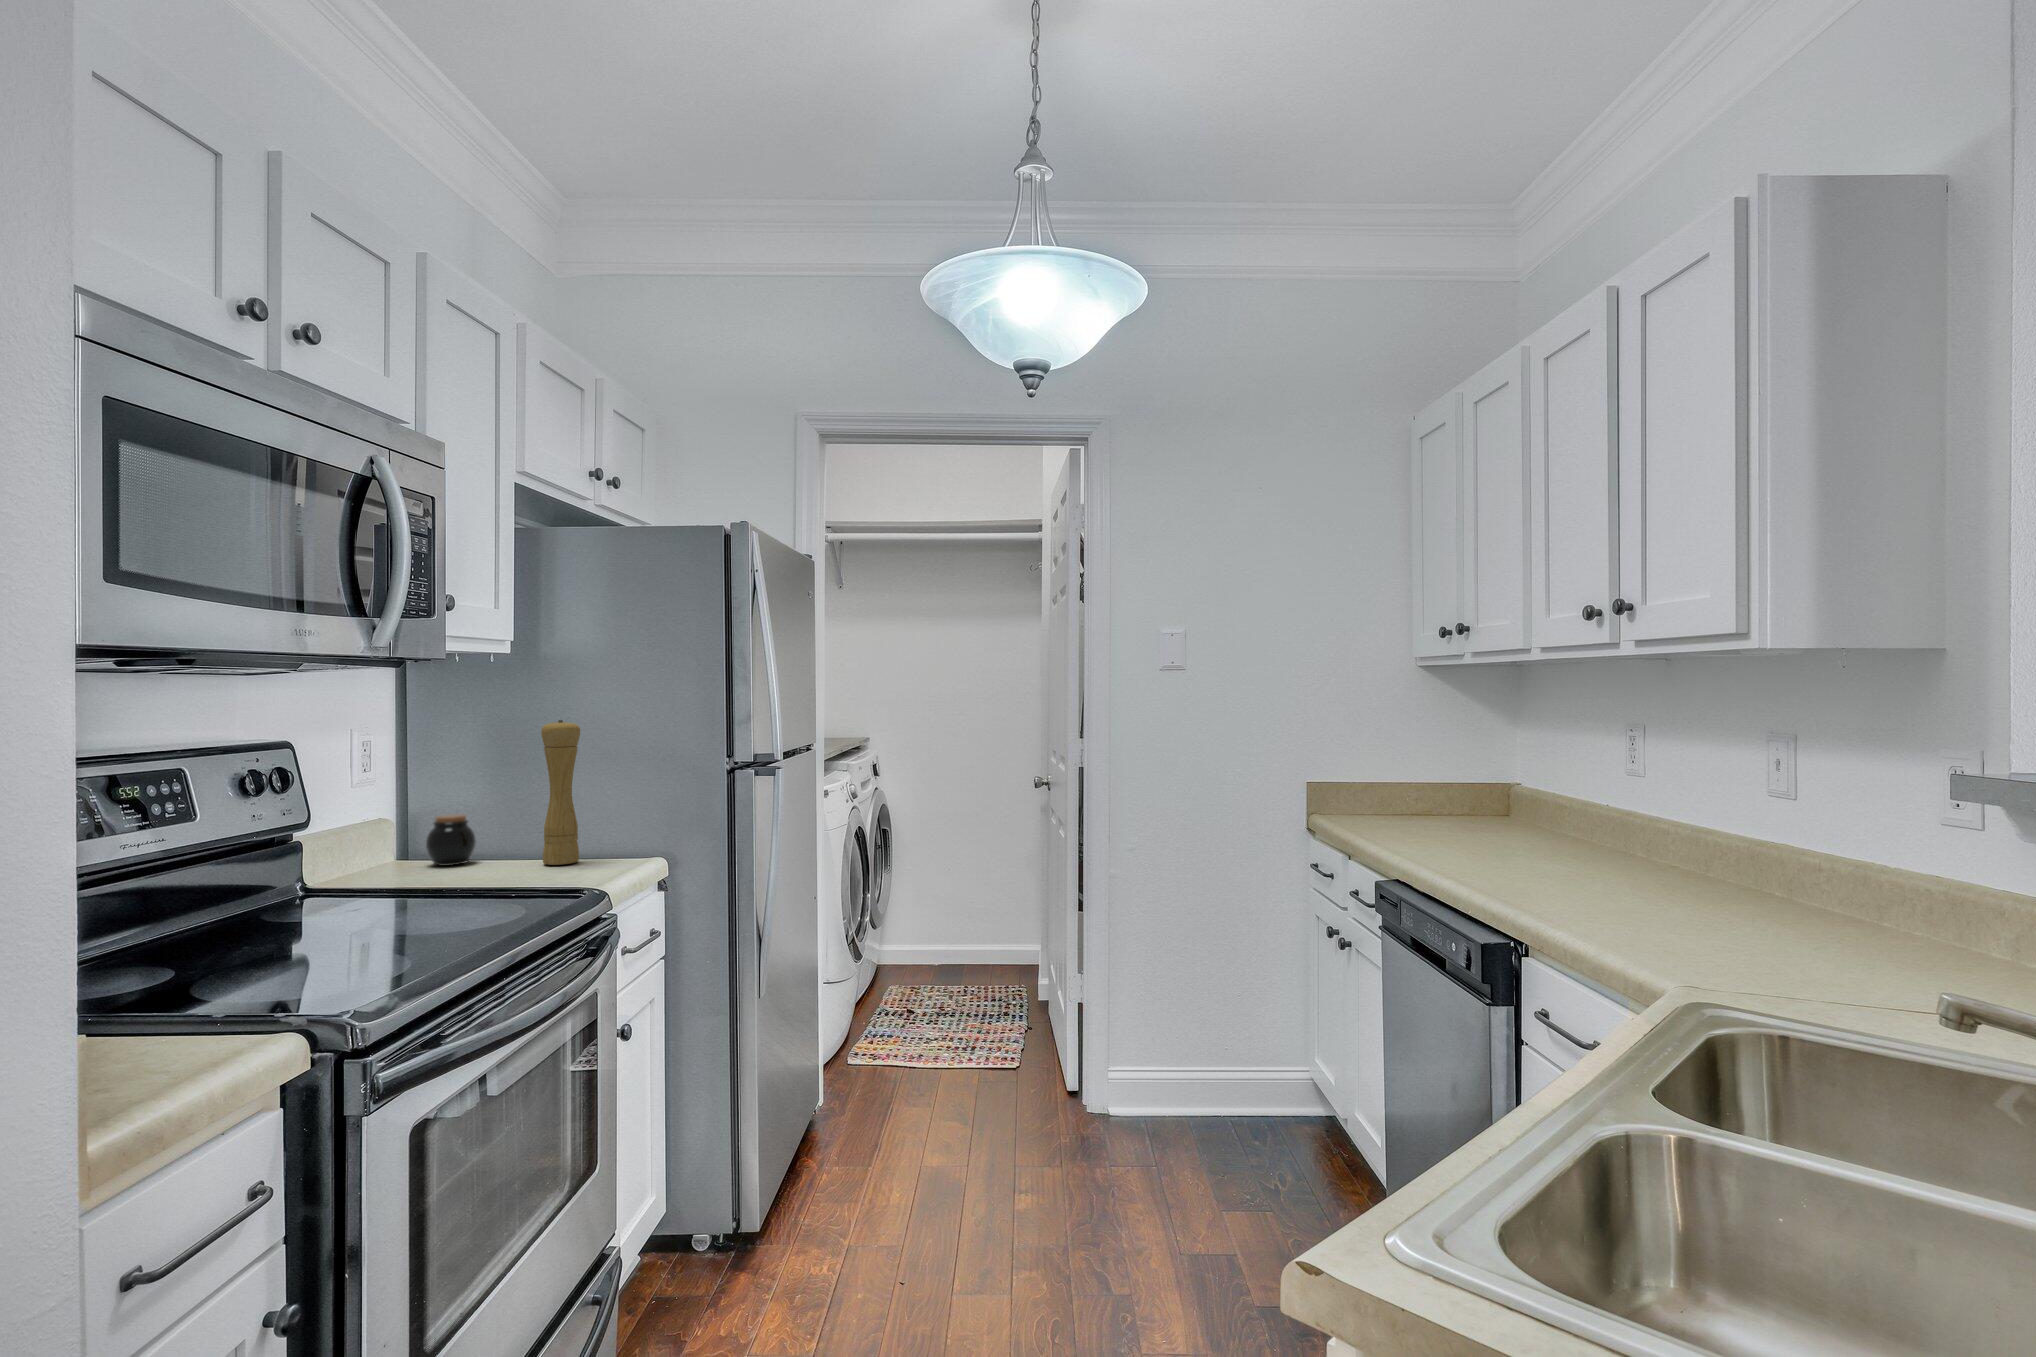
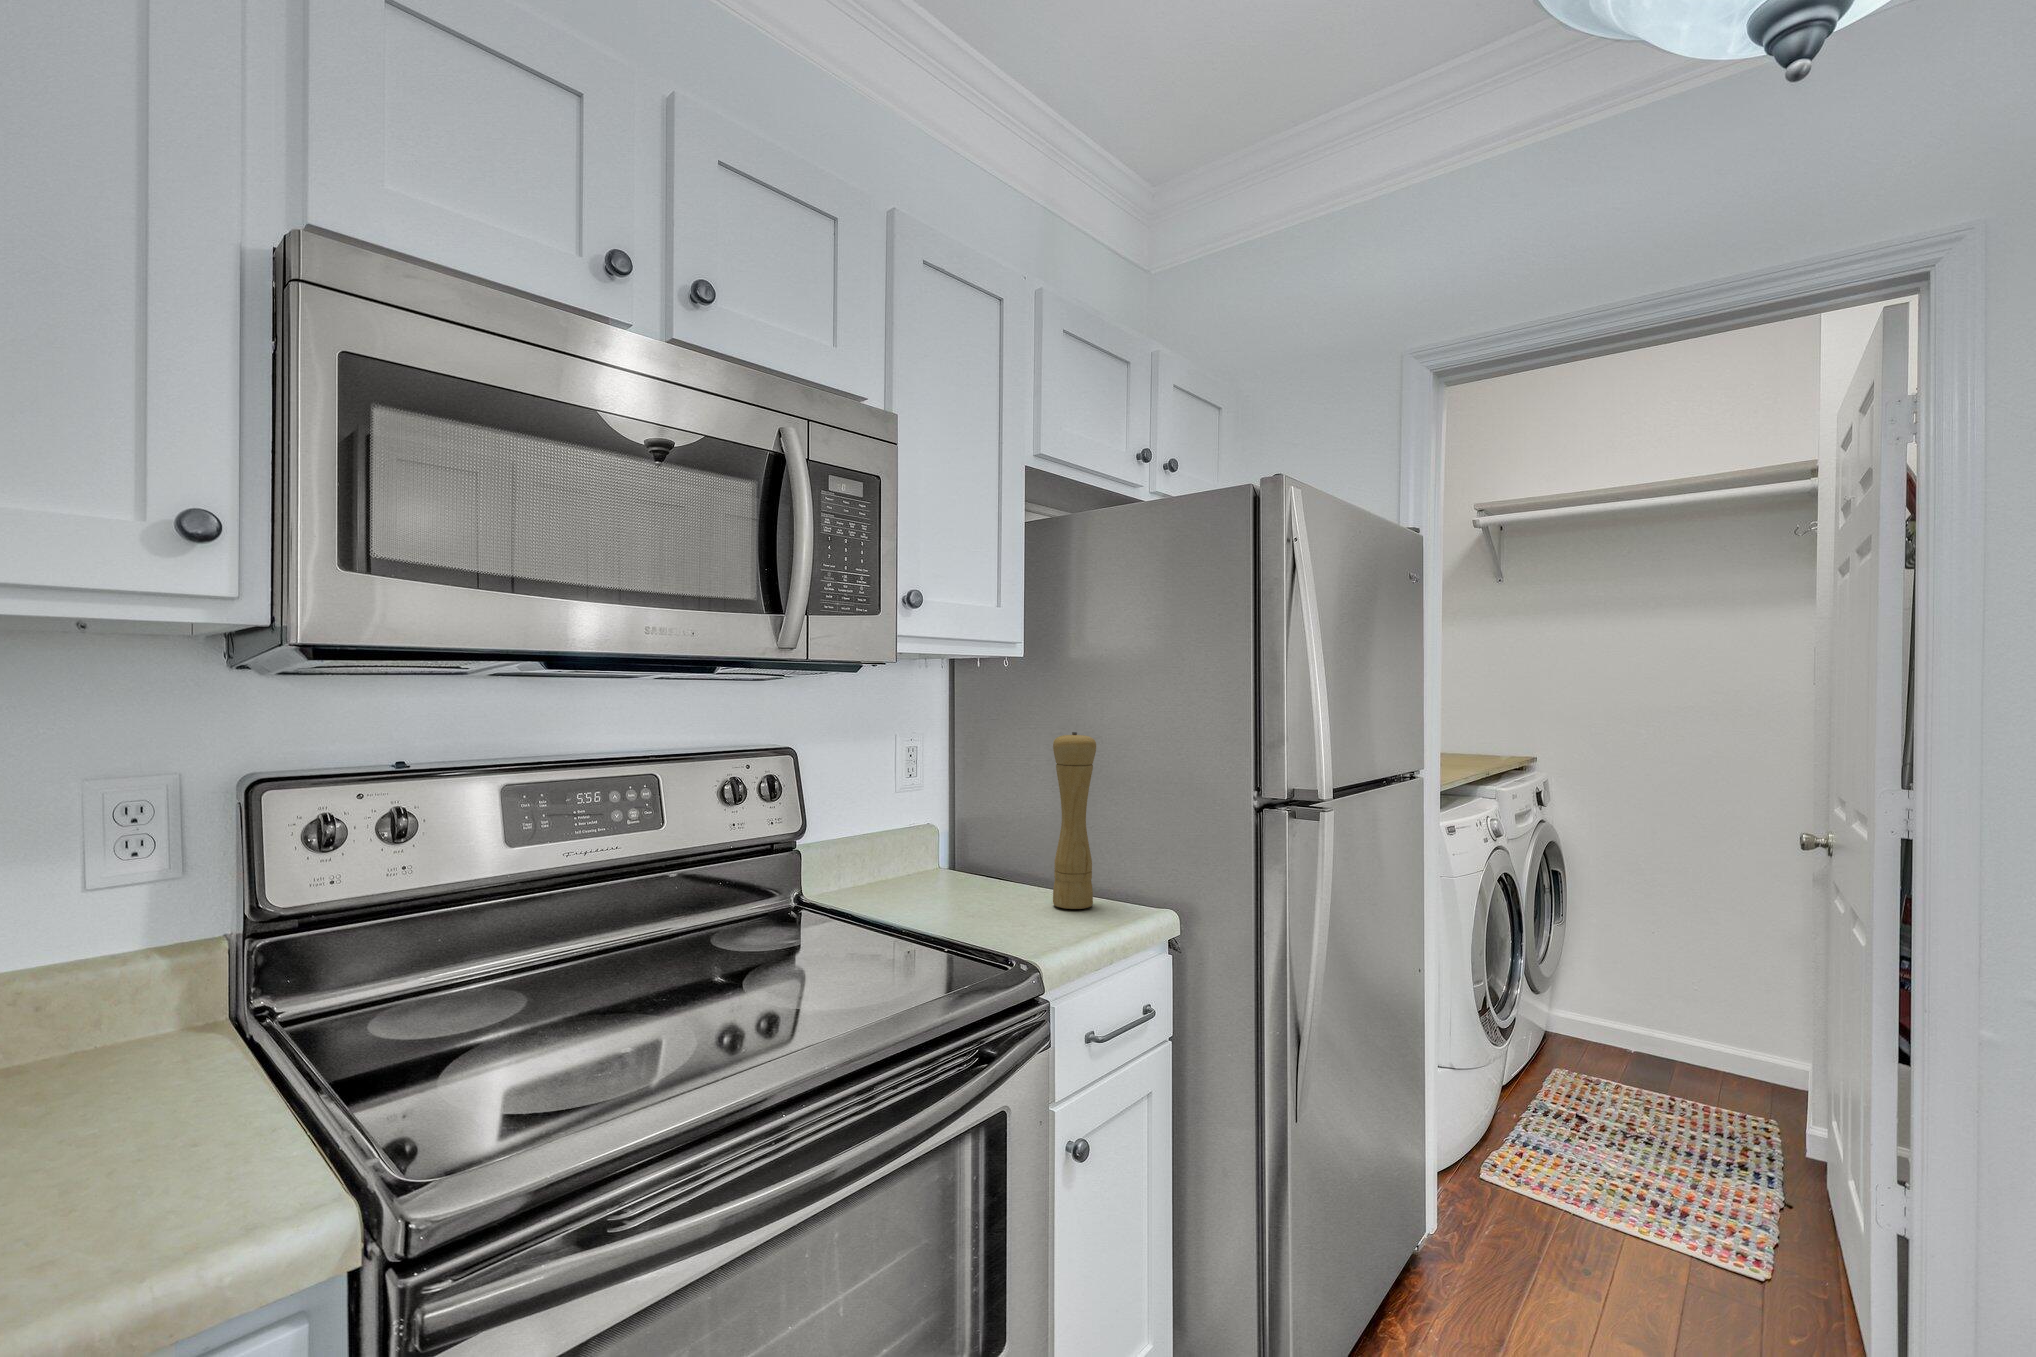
jar: present [426,814,476,866] -> none [948,830,997,889]

